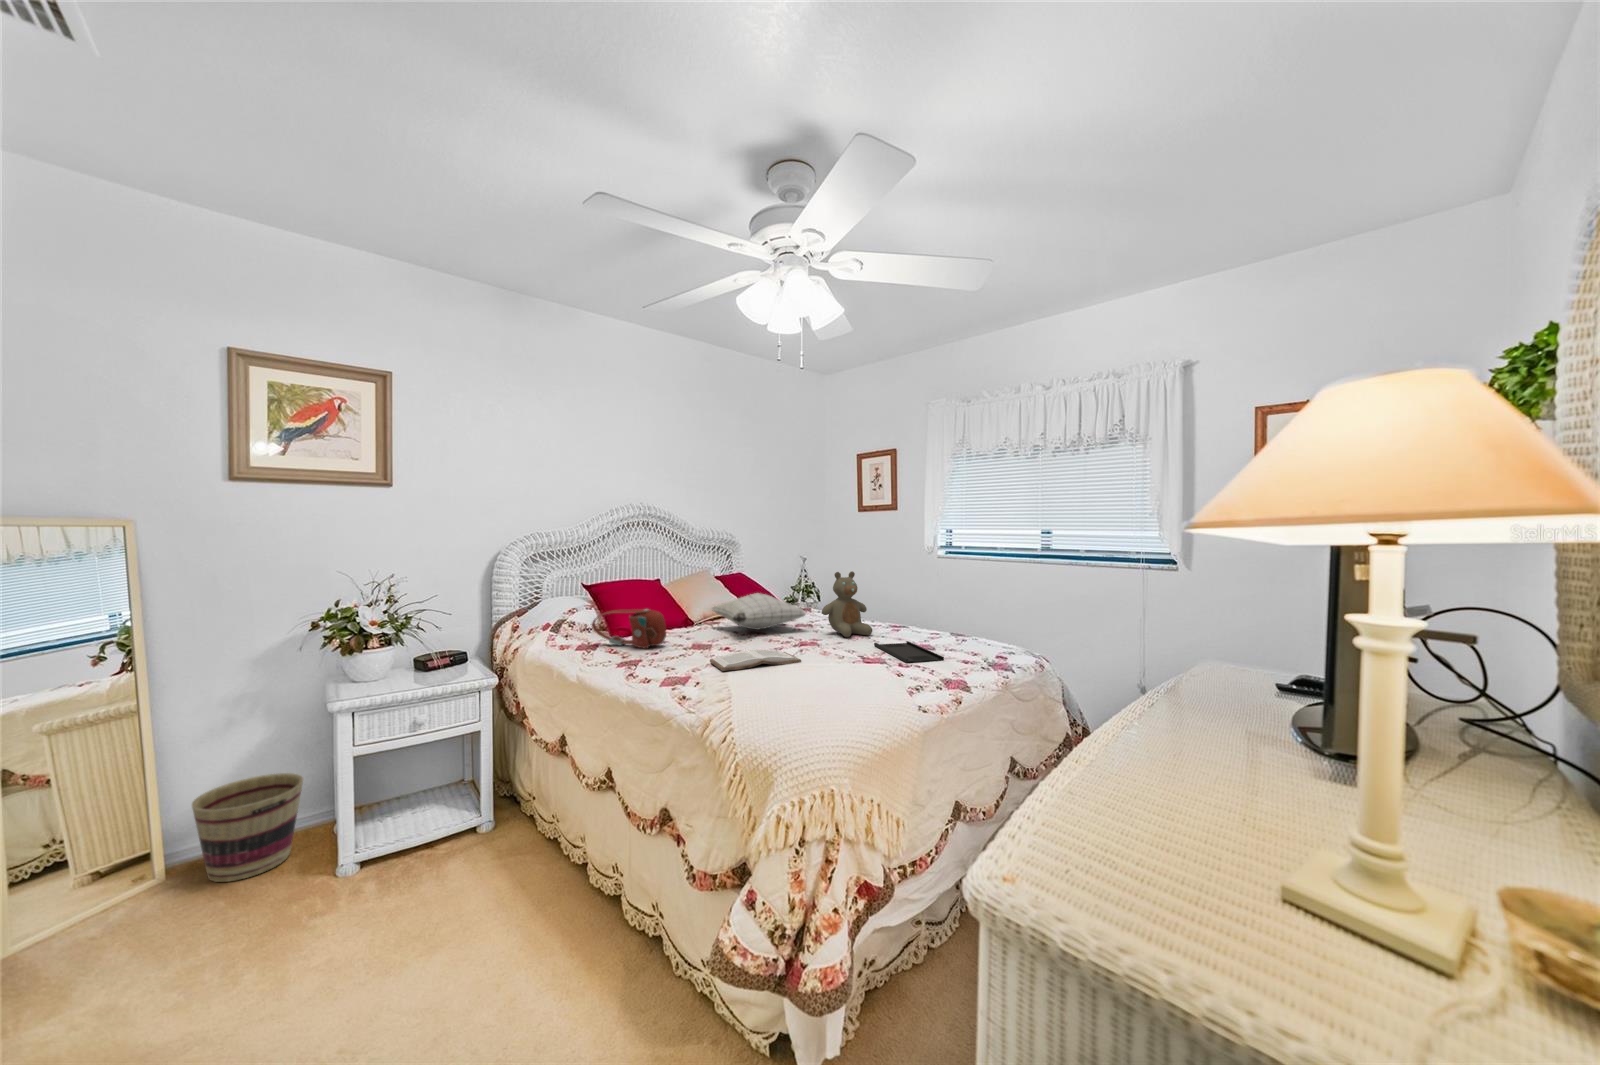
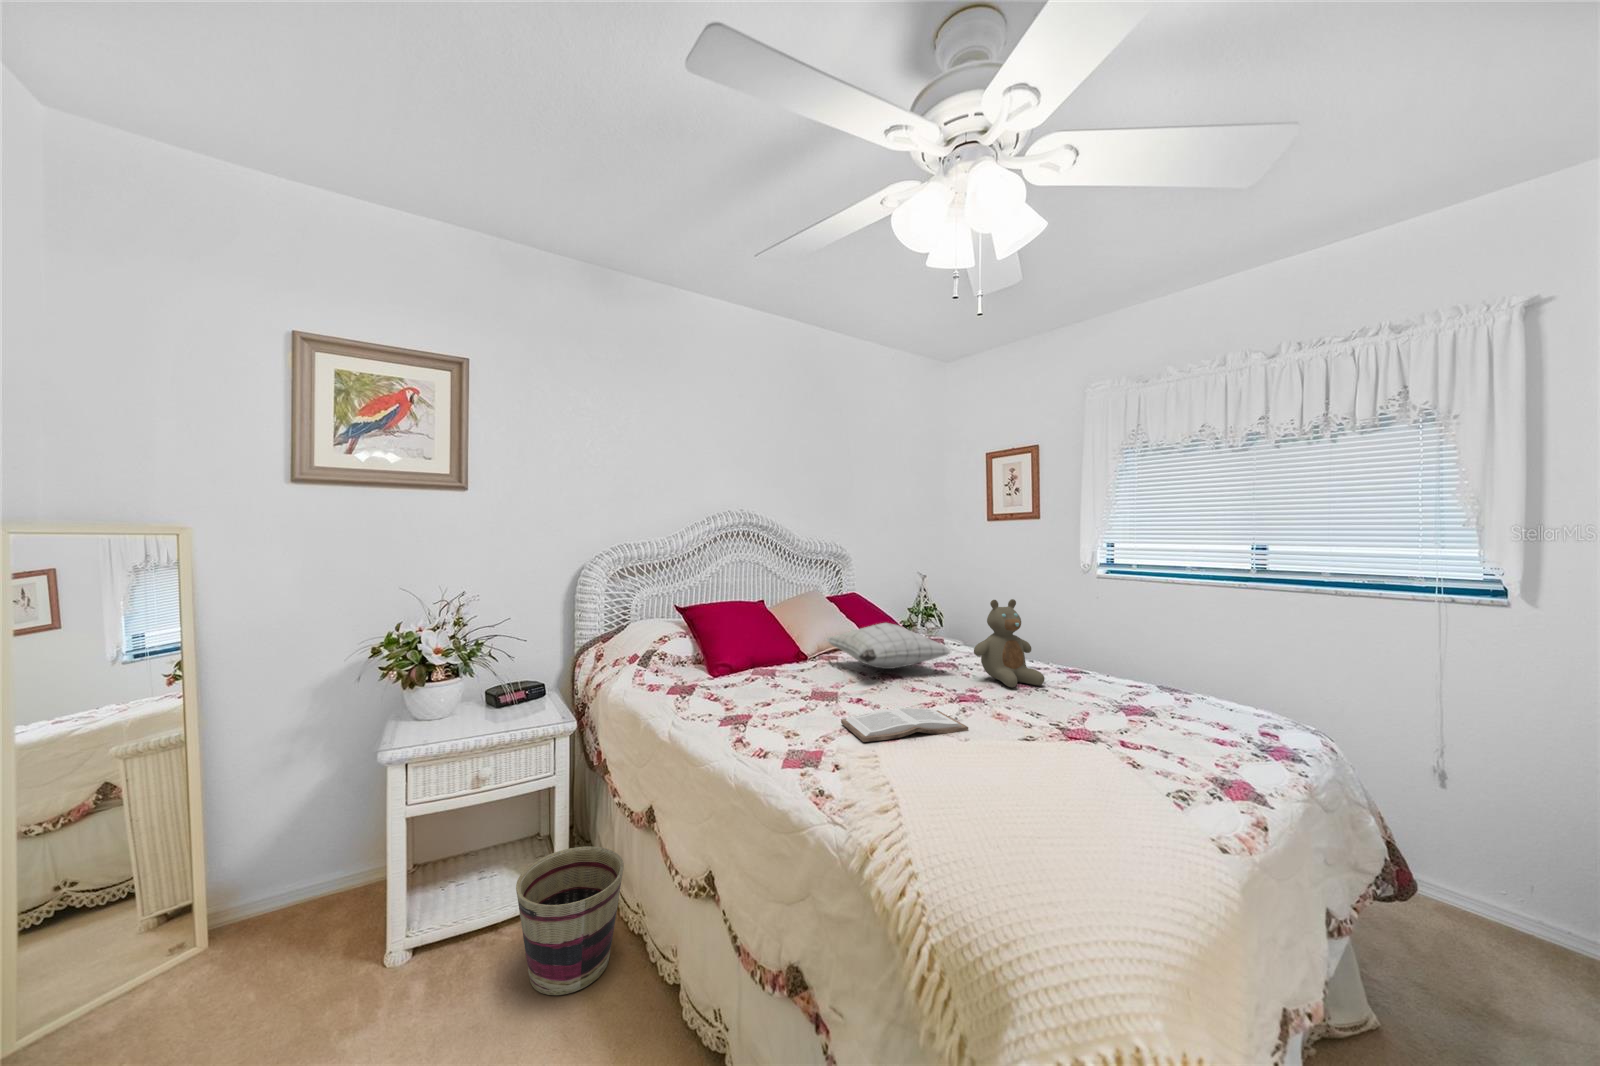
handbag: present [592,609,666,648] -> none [687,642,777,694]
tray: present [874,641,944,662] -> none [1058,700,1185,741]
basket: present [192,773,303,882] -> present [516,846,624,995]

